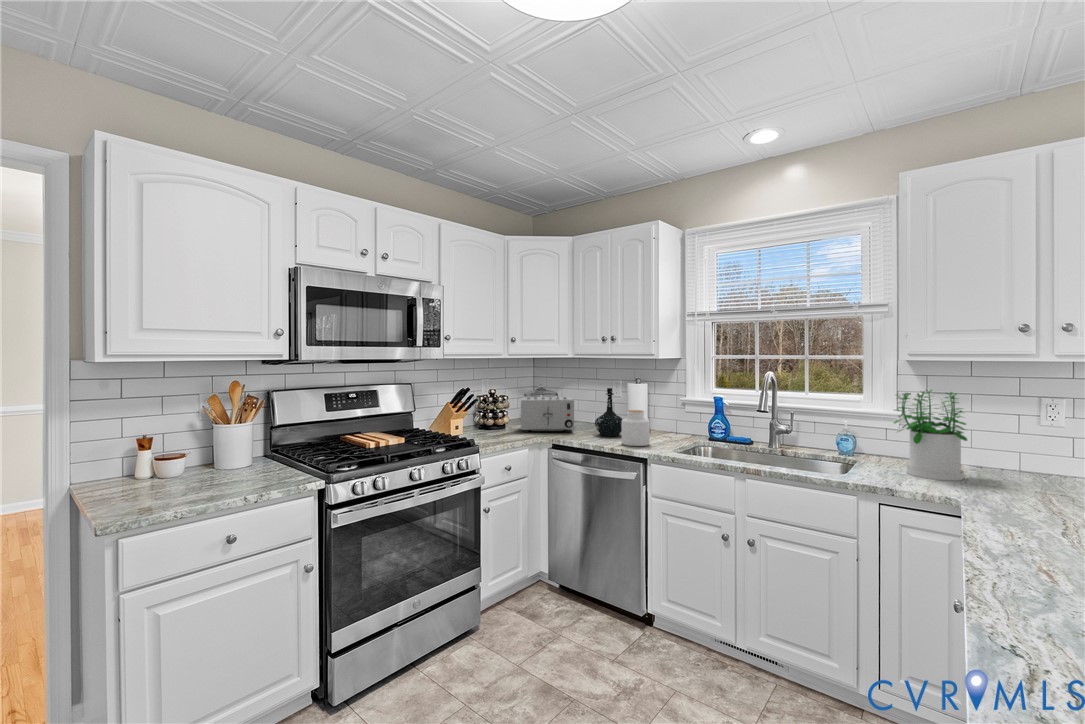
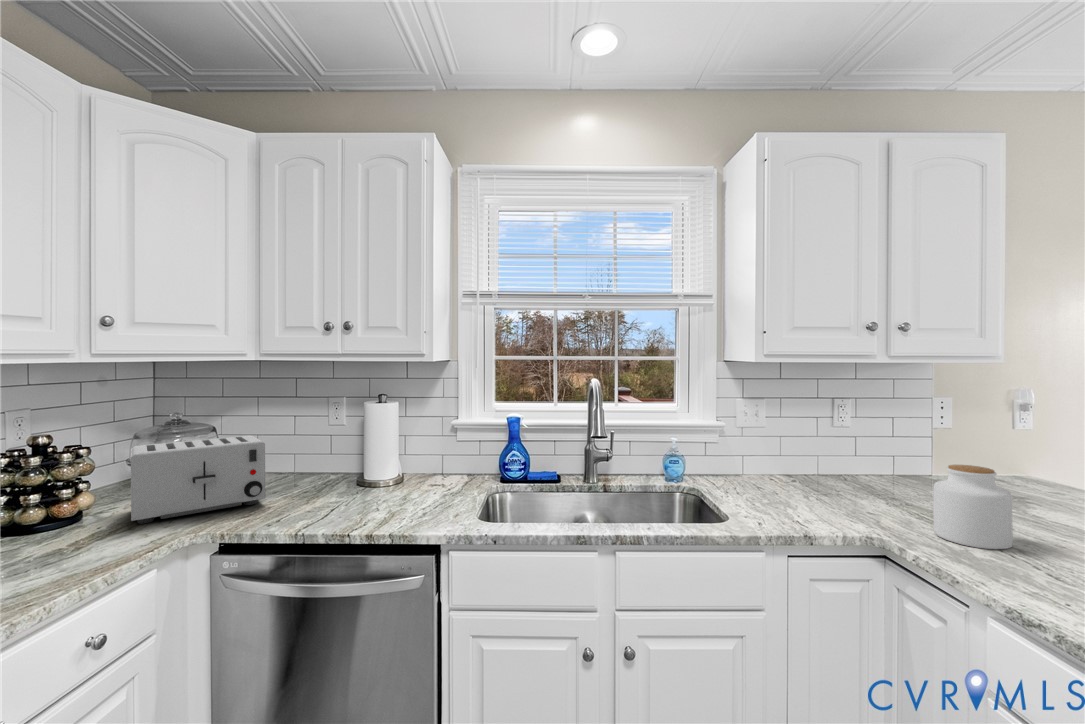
bottle: present [595,388,623,436] -> none [311,415,367,503]
potted plant: present [893,390,967,481] -> none [743,396,839,506]
jar: present [622,410,650,446] -> present [933,465,1013,549]

